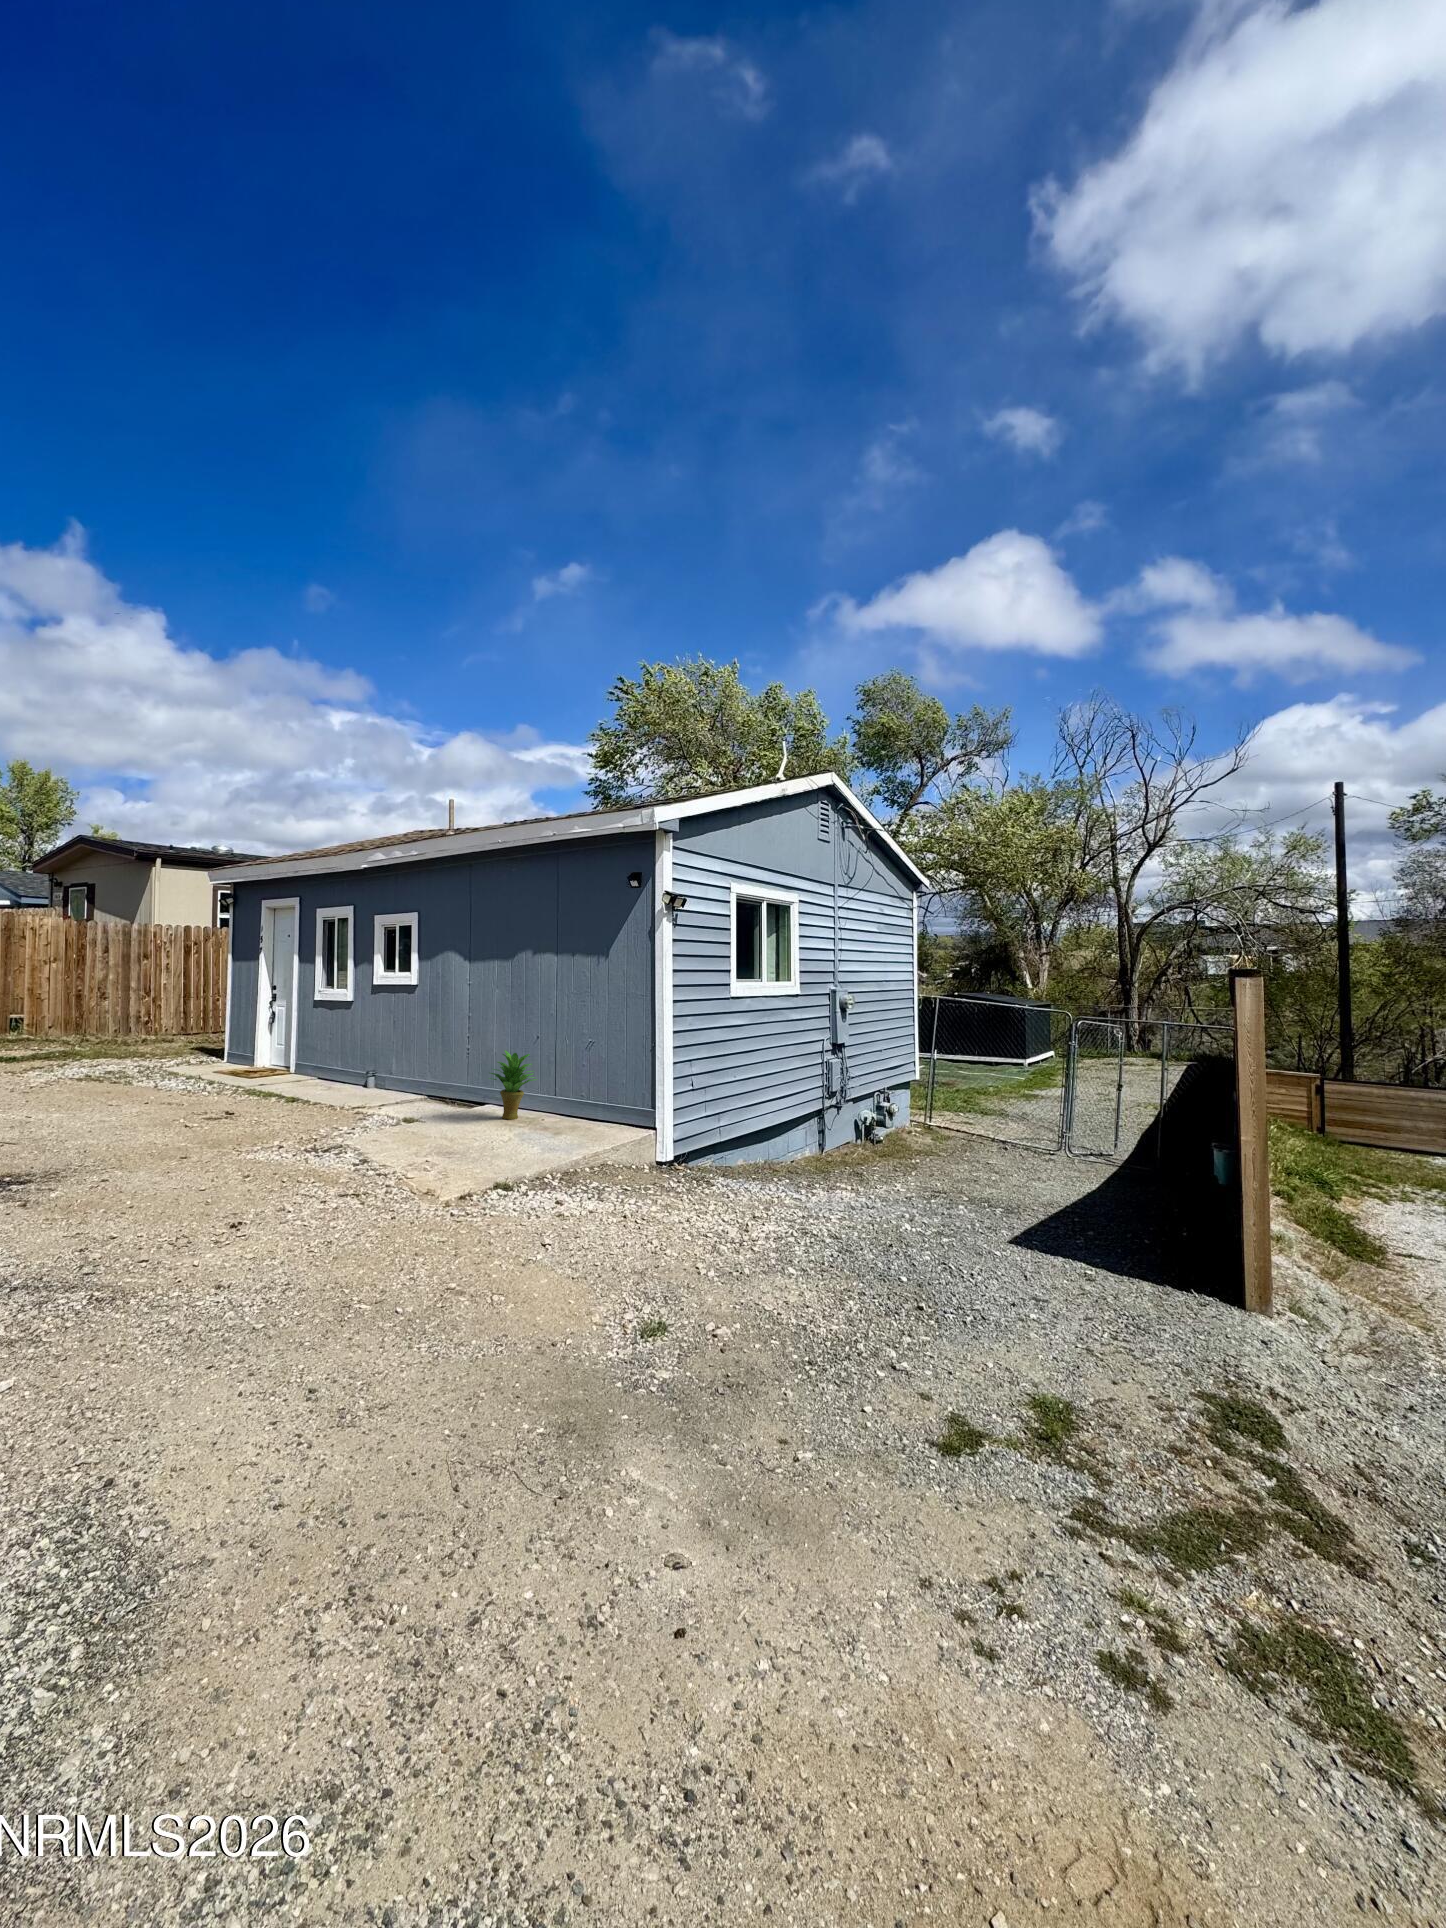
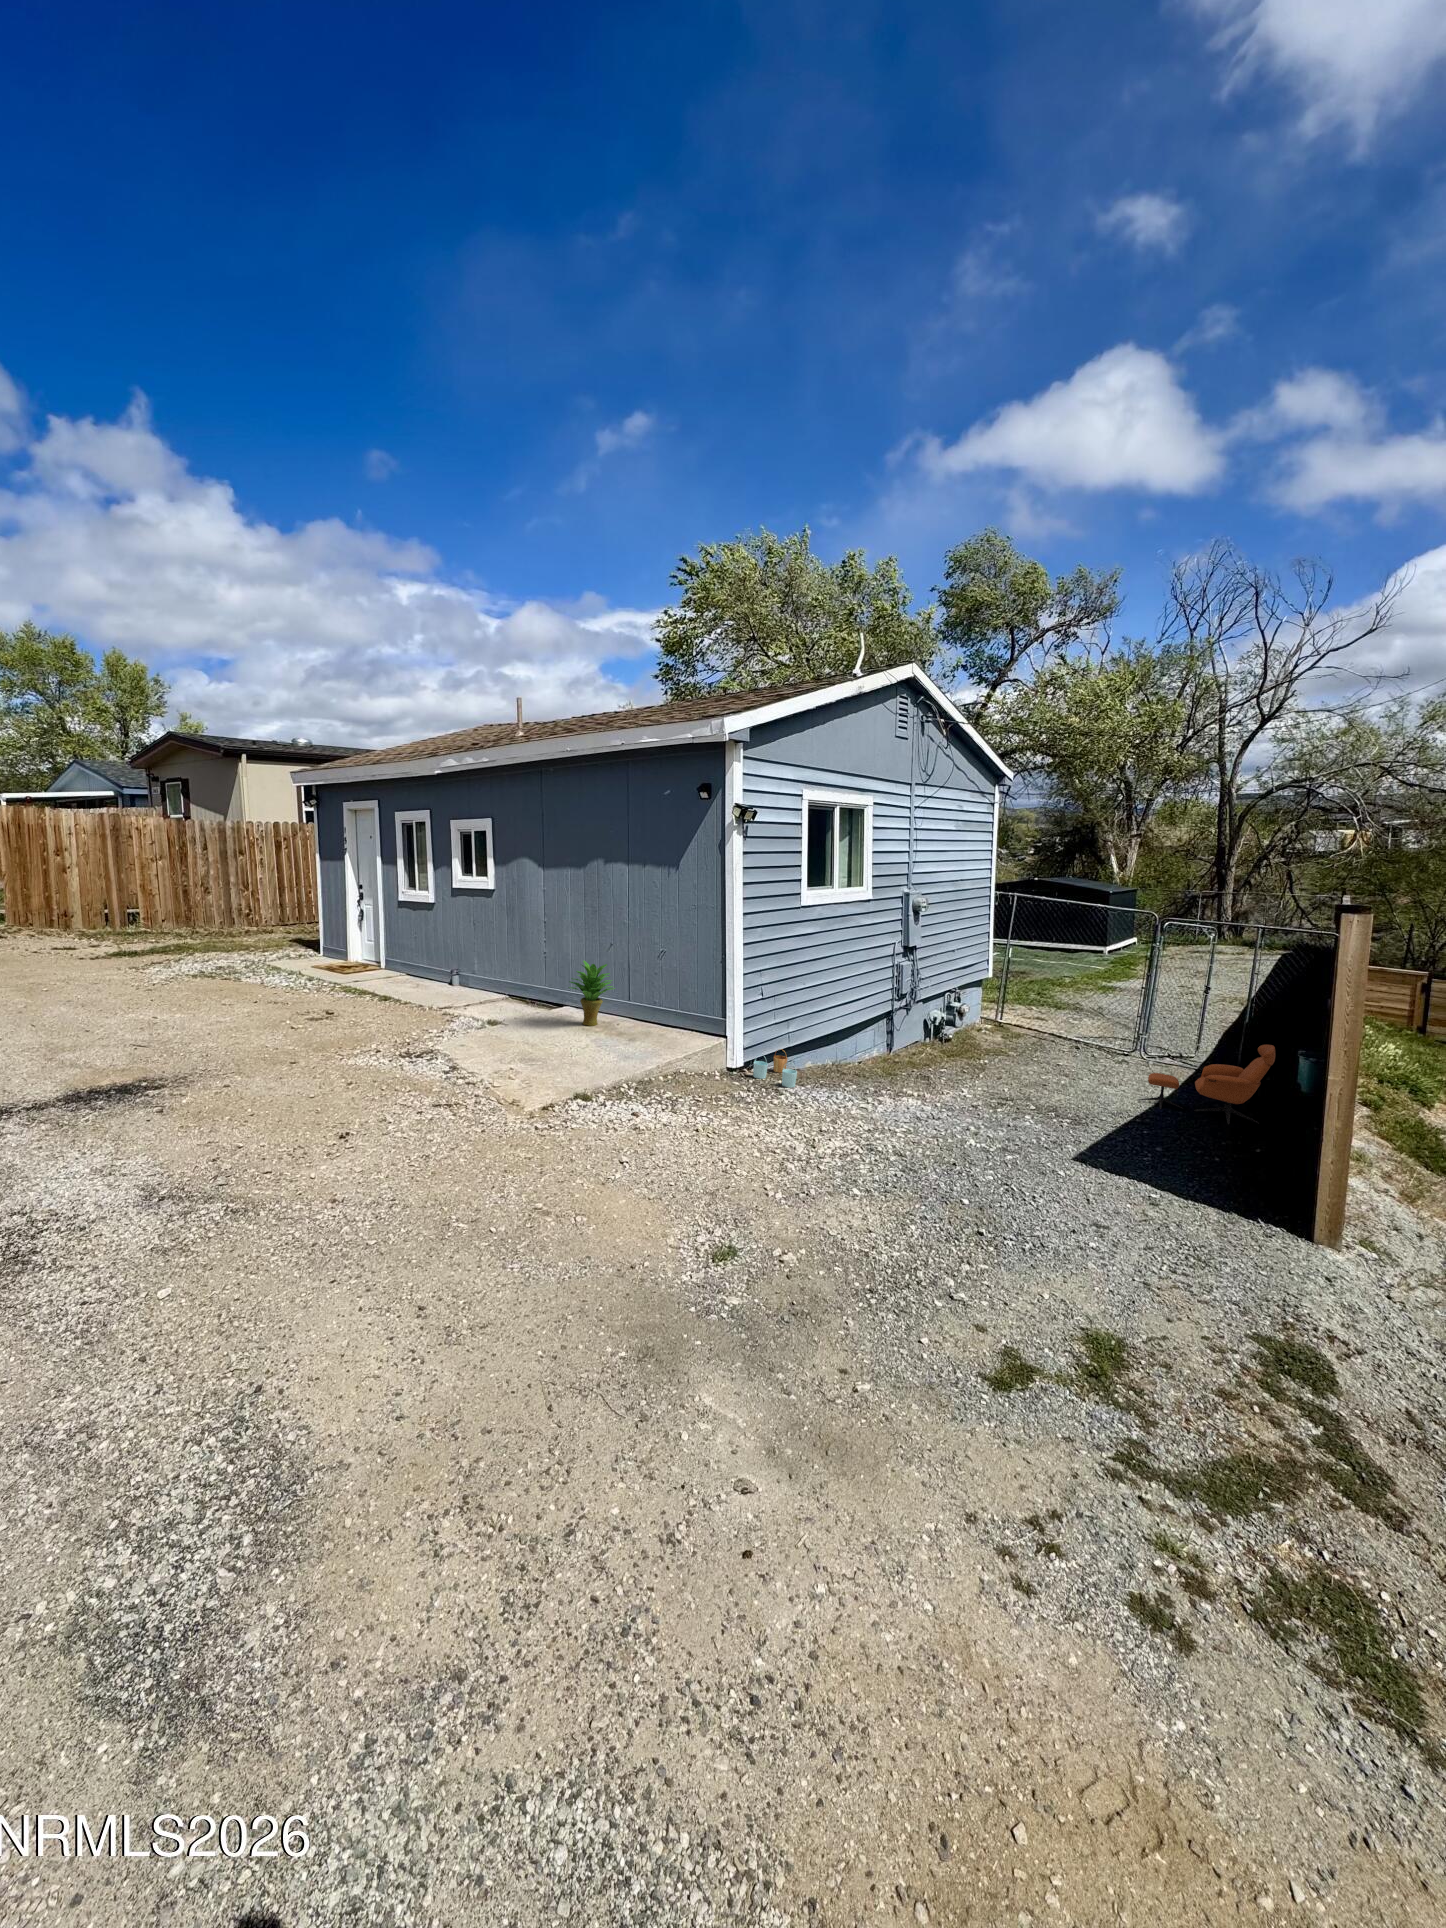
lounge chair: none [1069,1125,1195,1207] -> present [1138,1045,1275,1124]
bucket: none [682,1140,728,1178] -> present [753,1049,797,1088]

